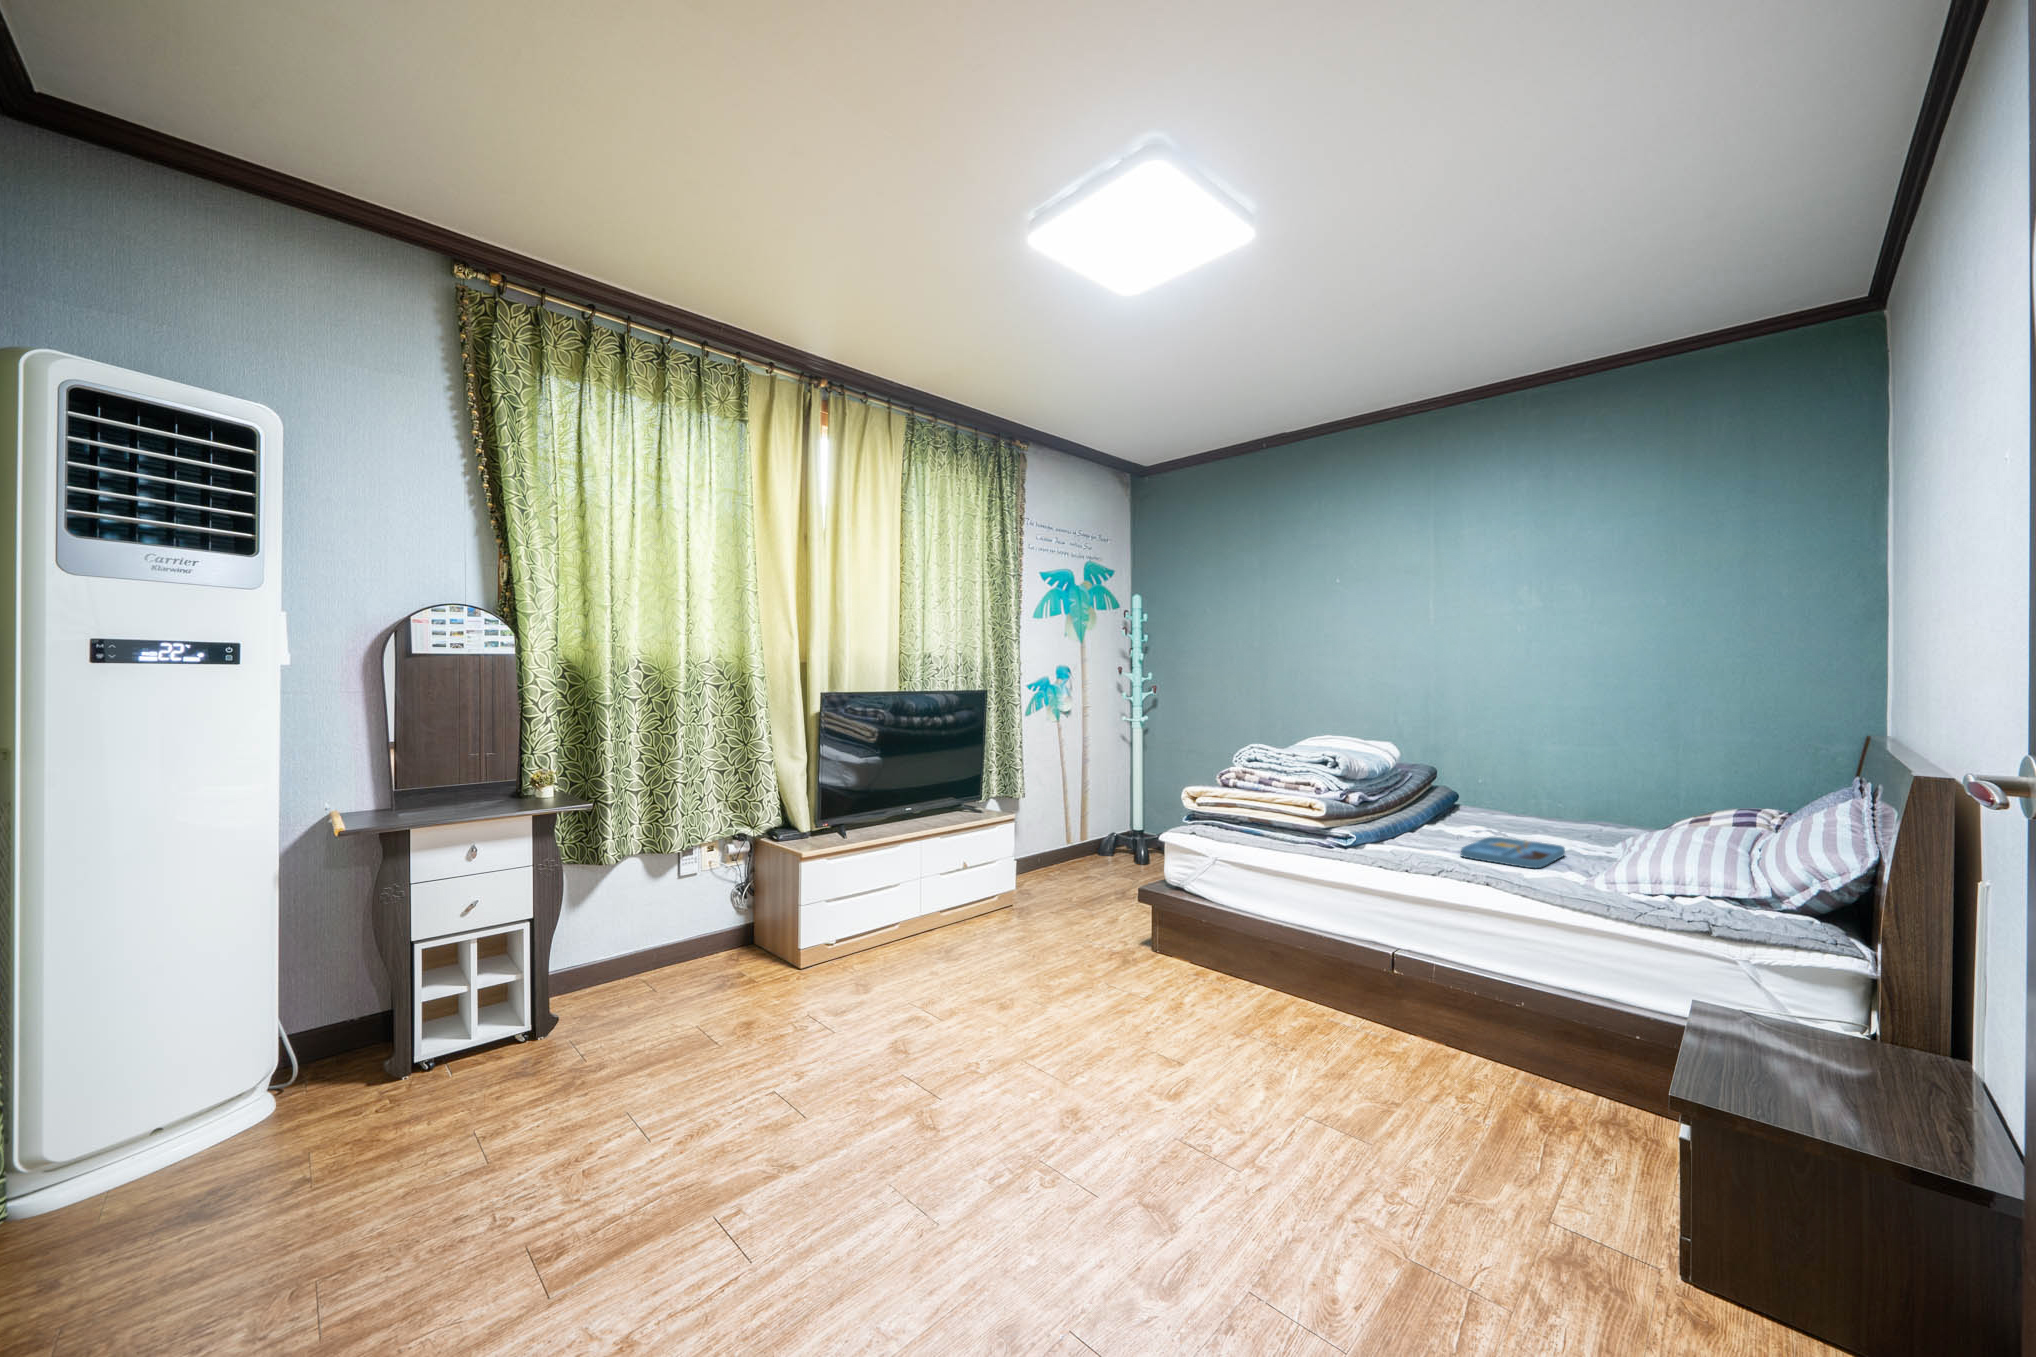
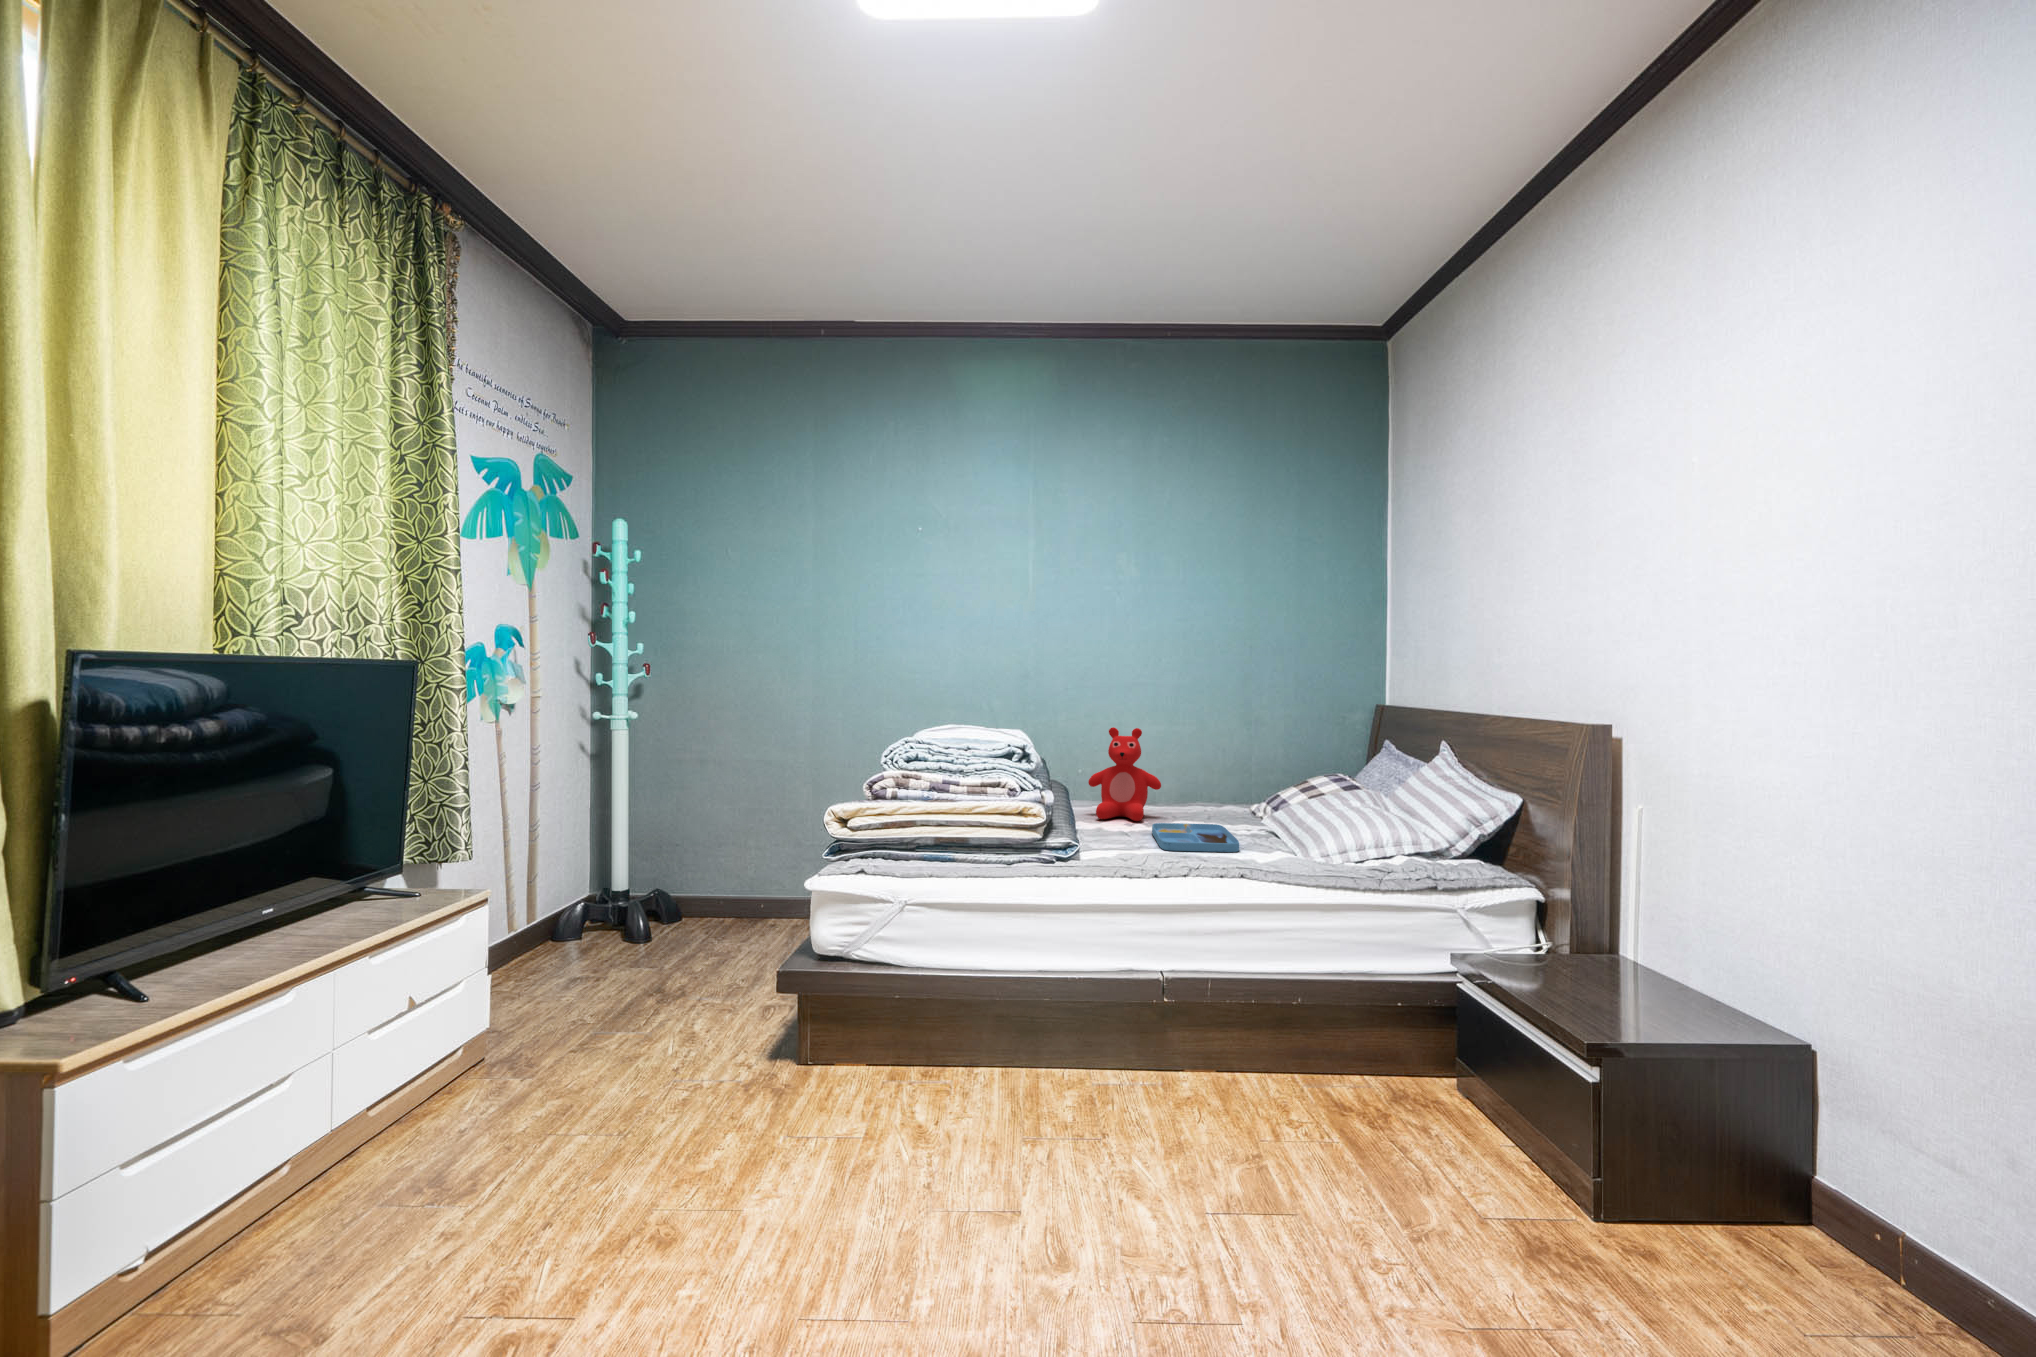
teddy bear: none [1462,748,1541,835] -> present [1088,727,1161,821]

